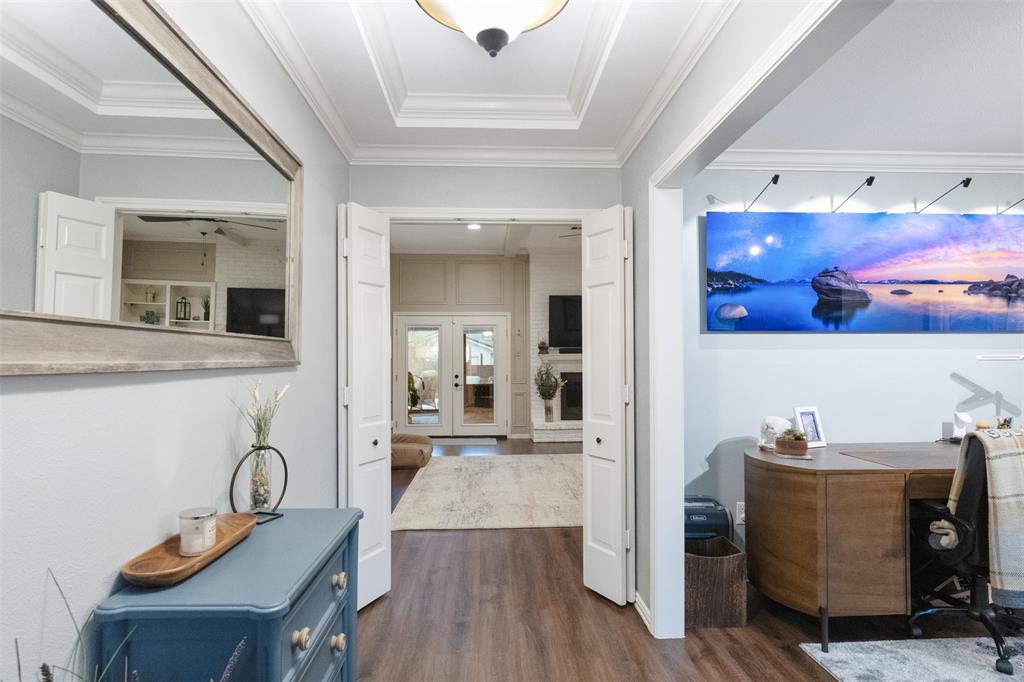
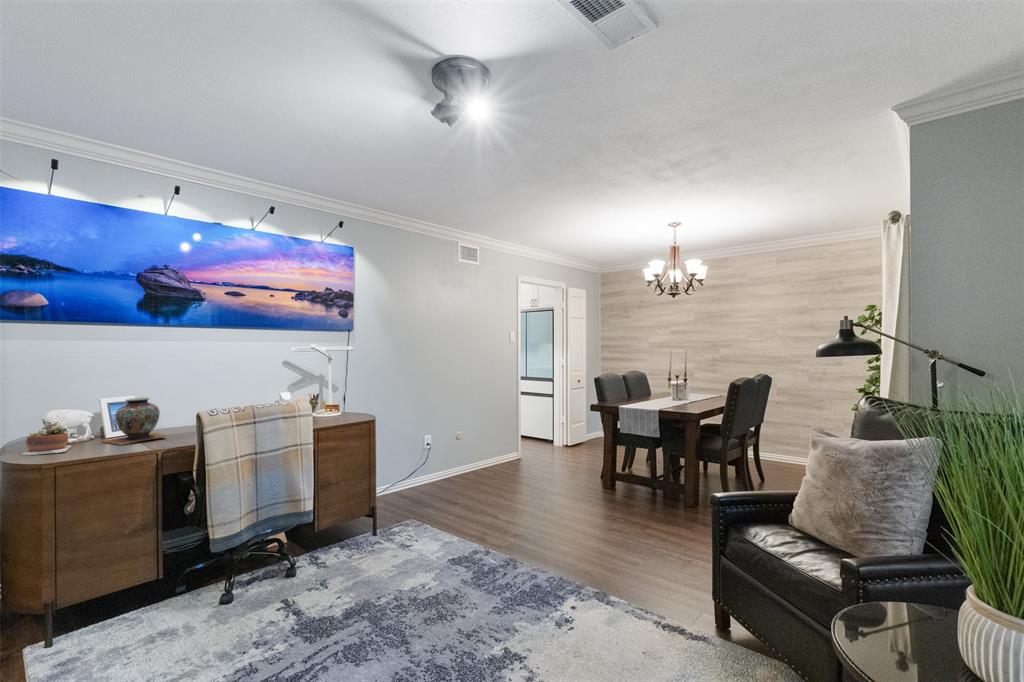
decorative vase: none [818,408,881,458] -> present [102,397,167,445]

